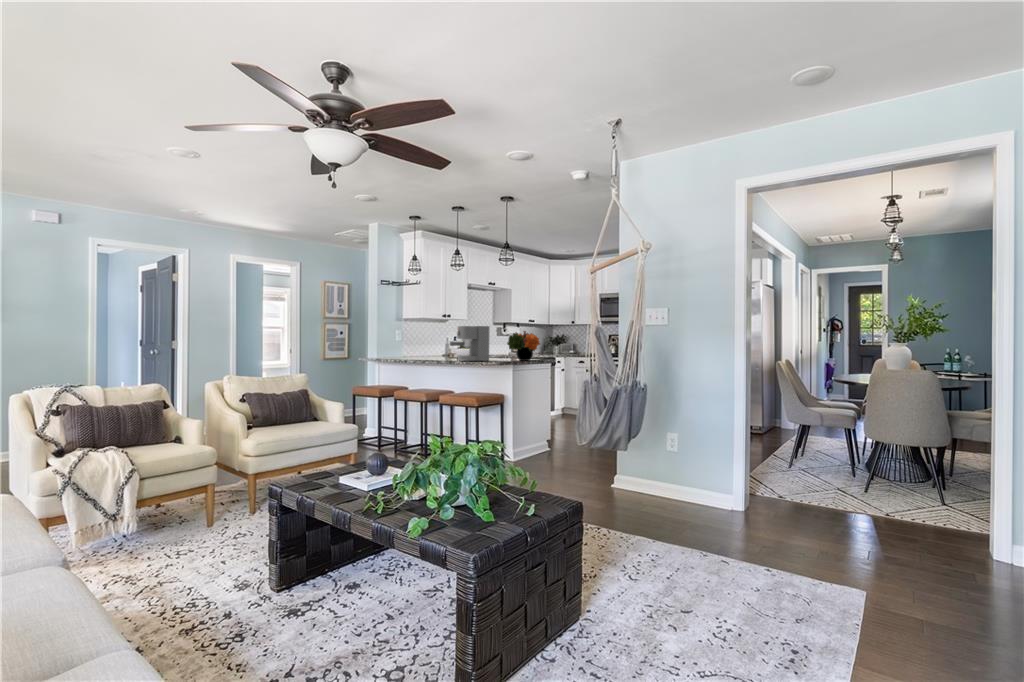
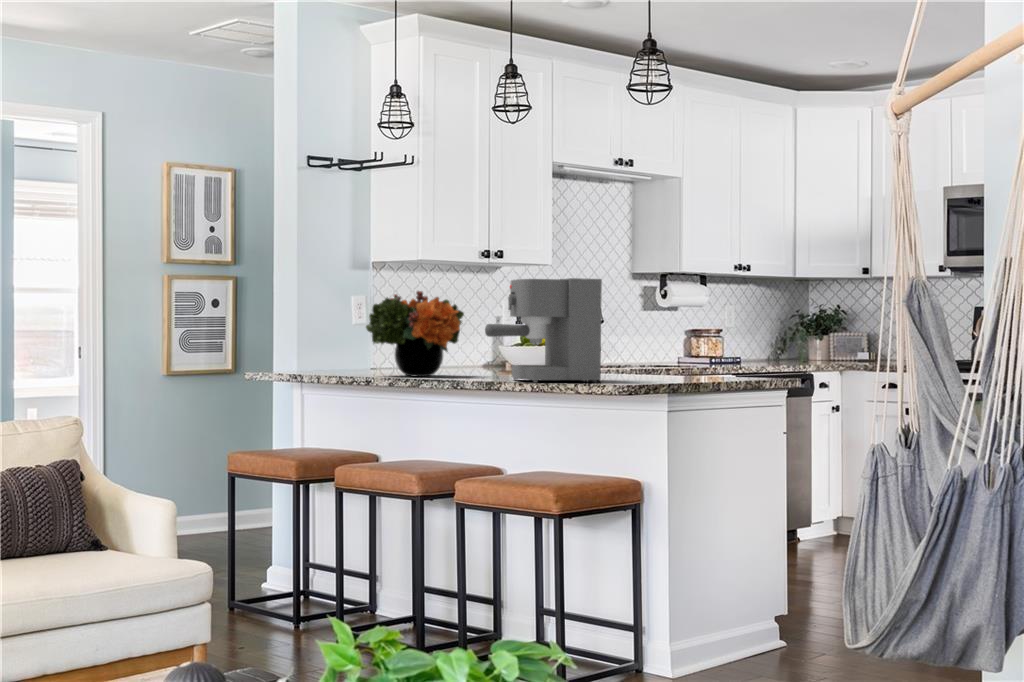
flower arrangement: present [507,331,540,361] -> present [366,291,464,377]

